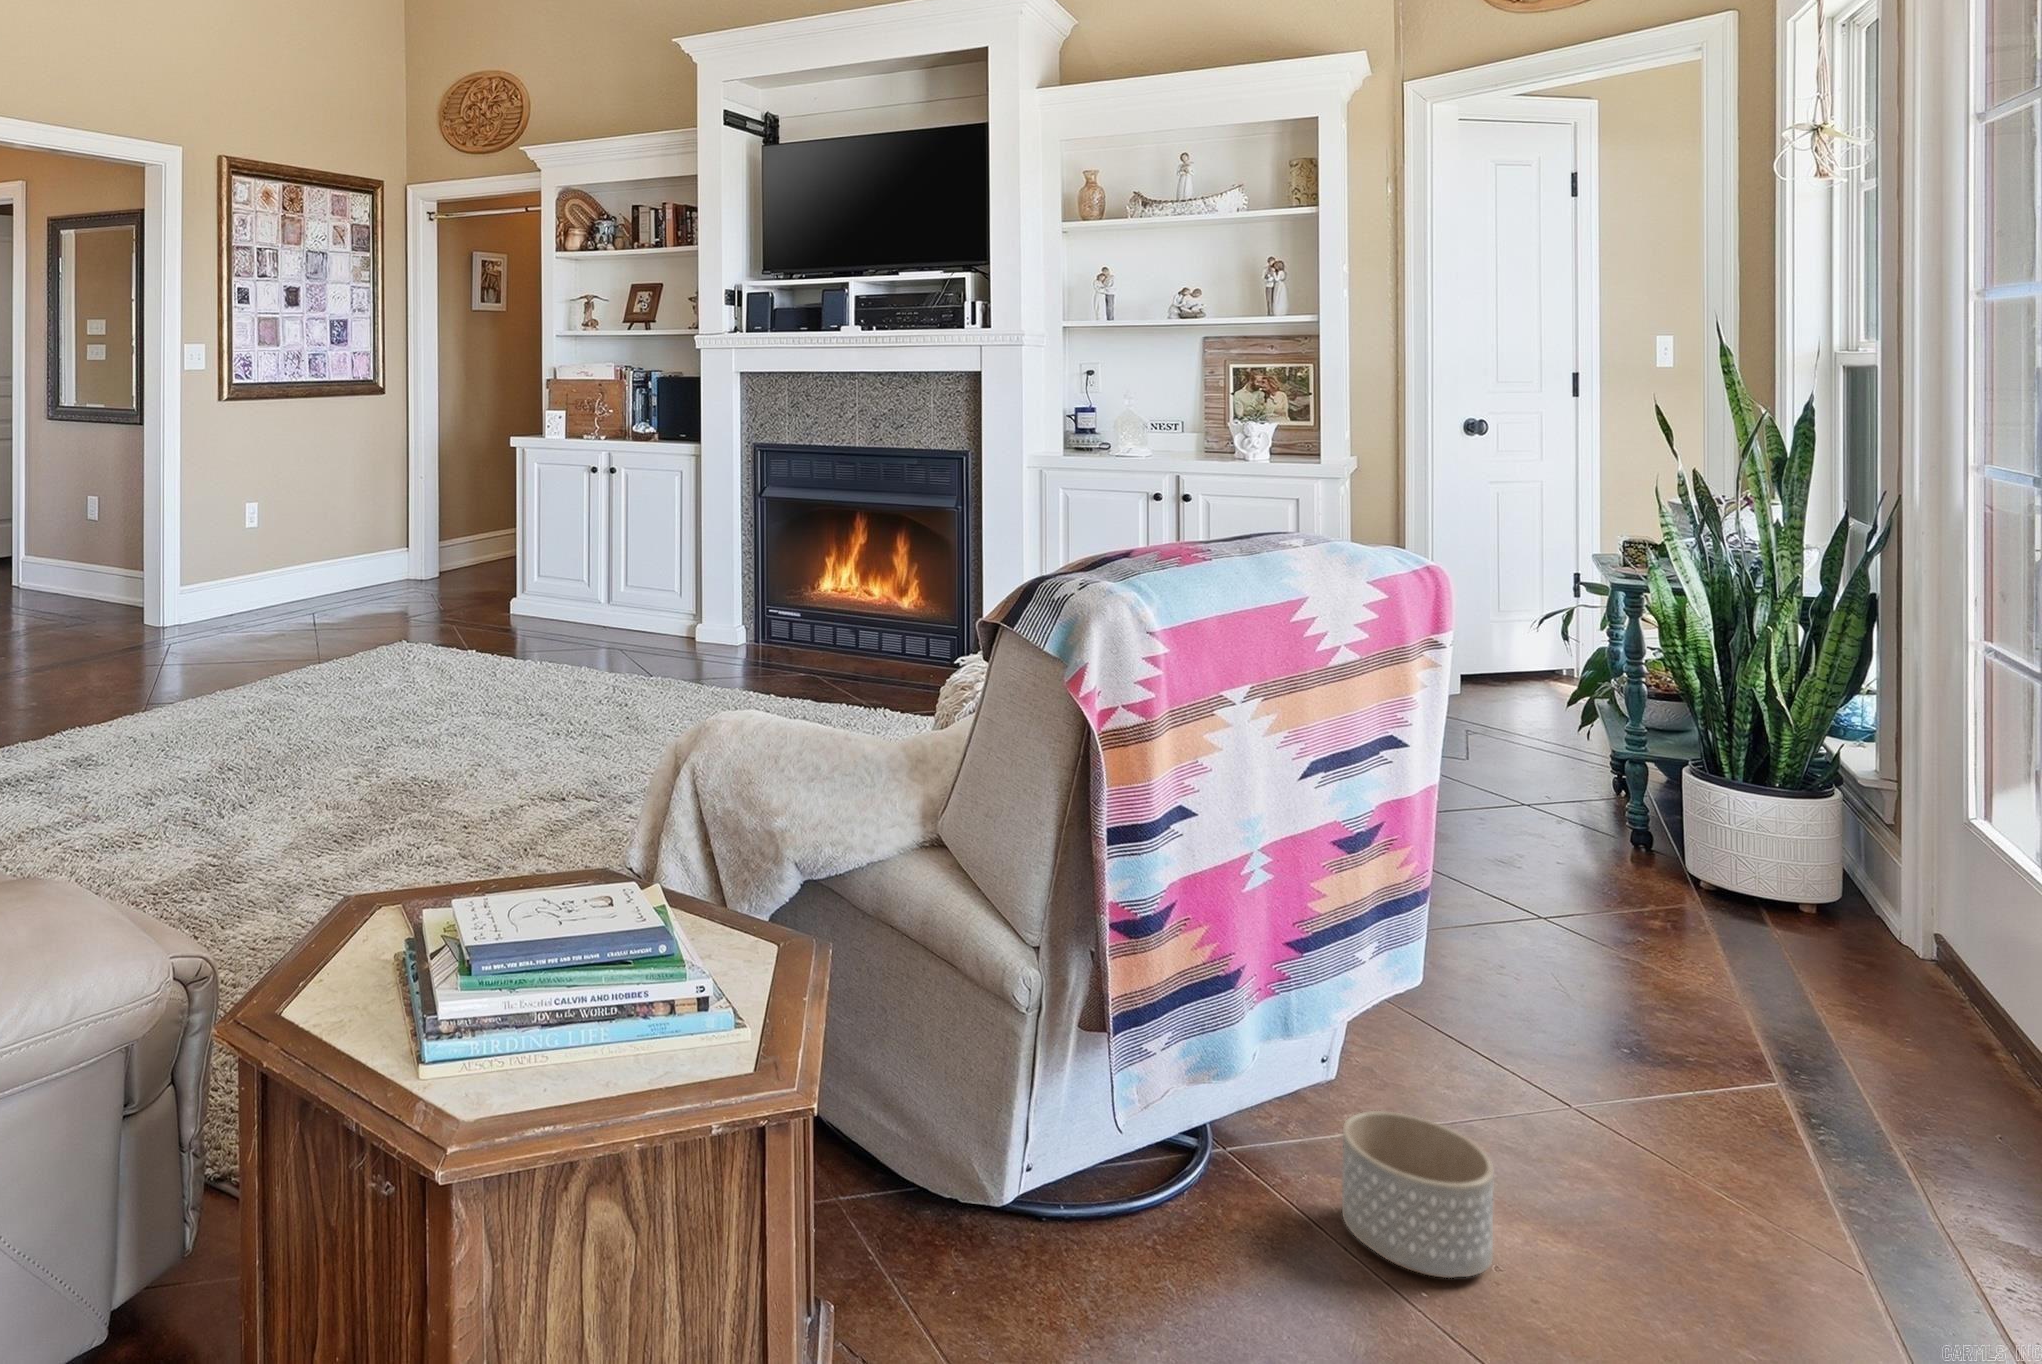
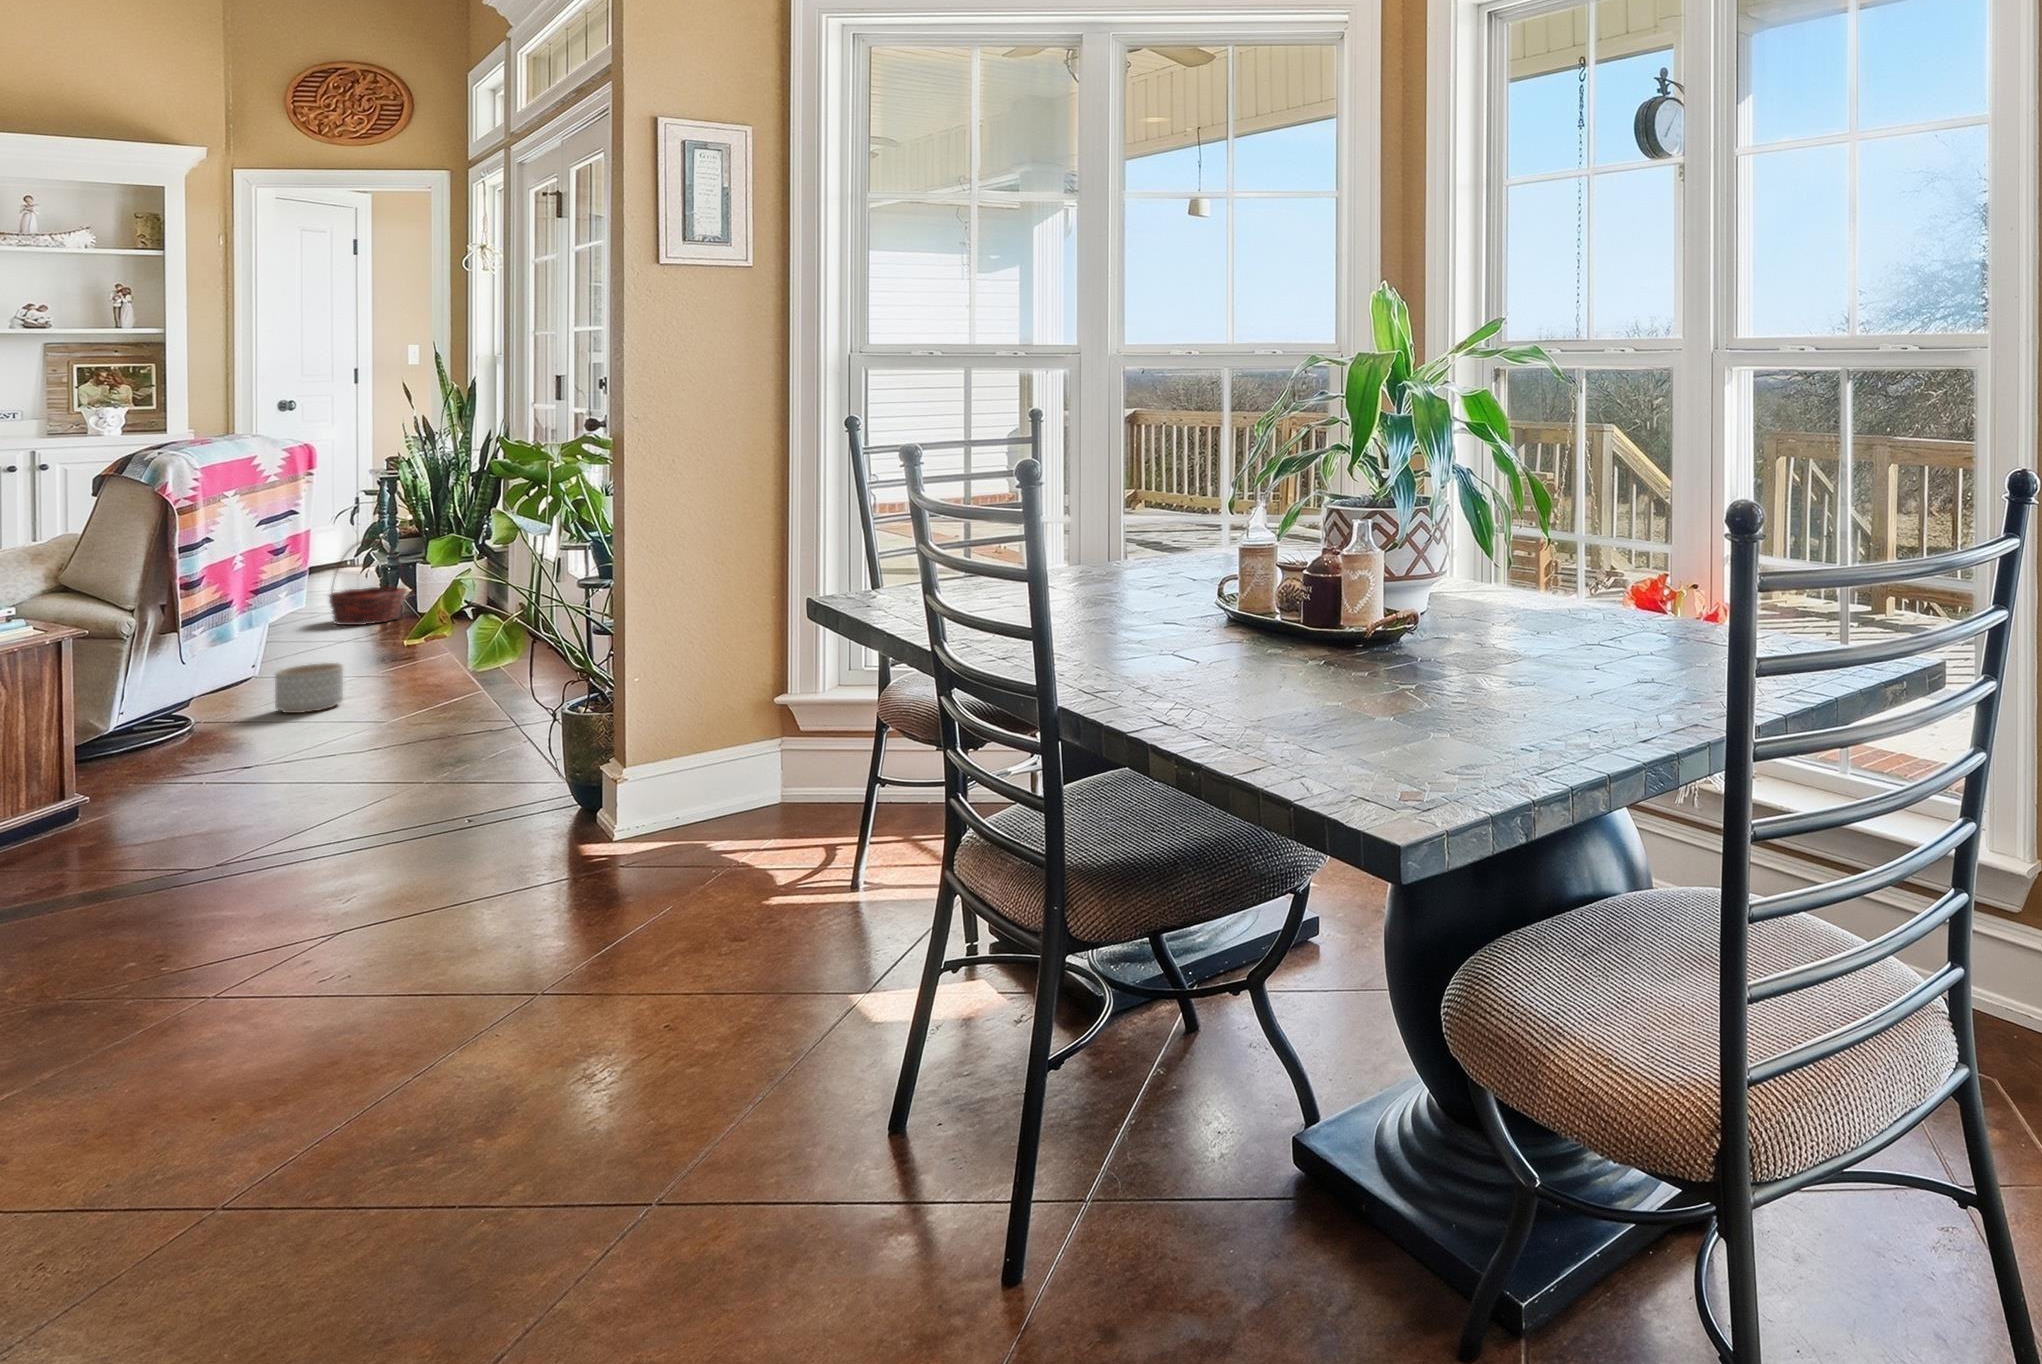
basket: none [1512,707,1658,878] -> present [329,541,406,625]

